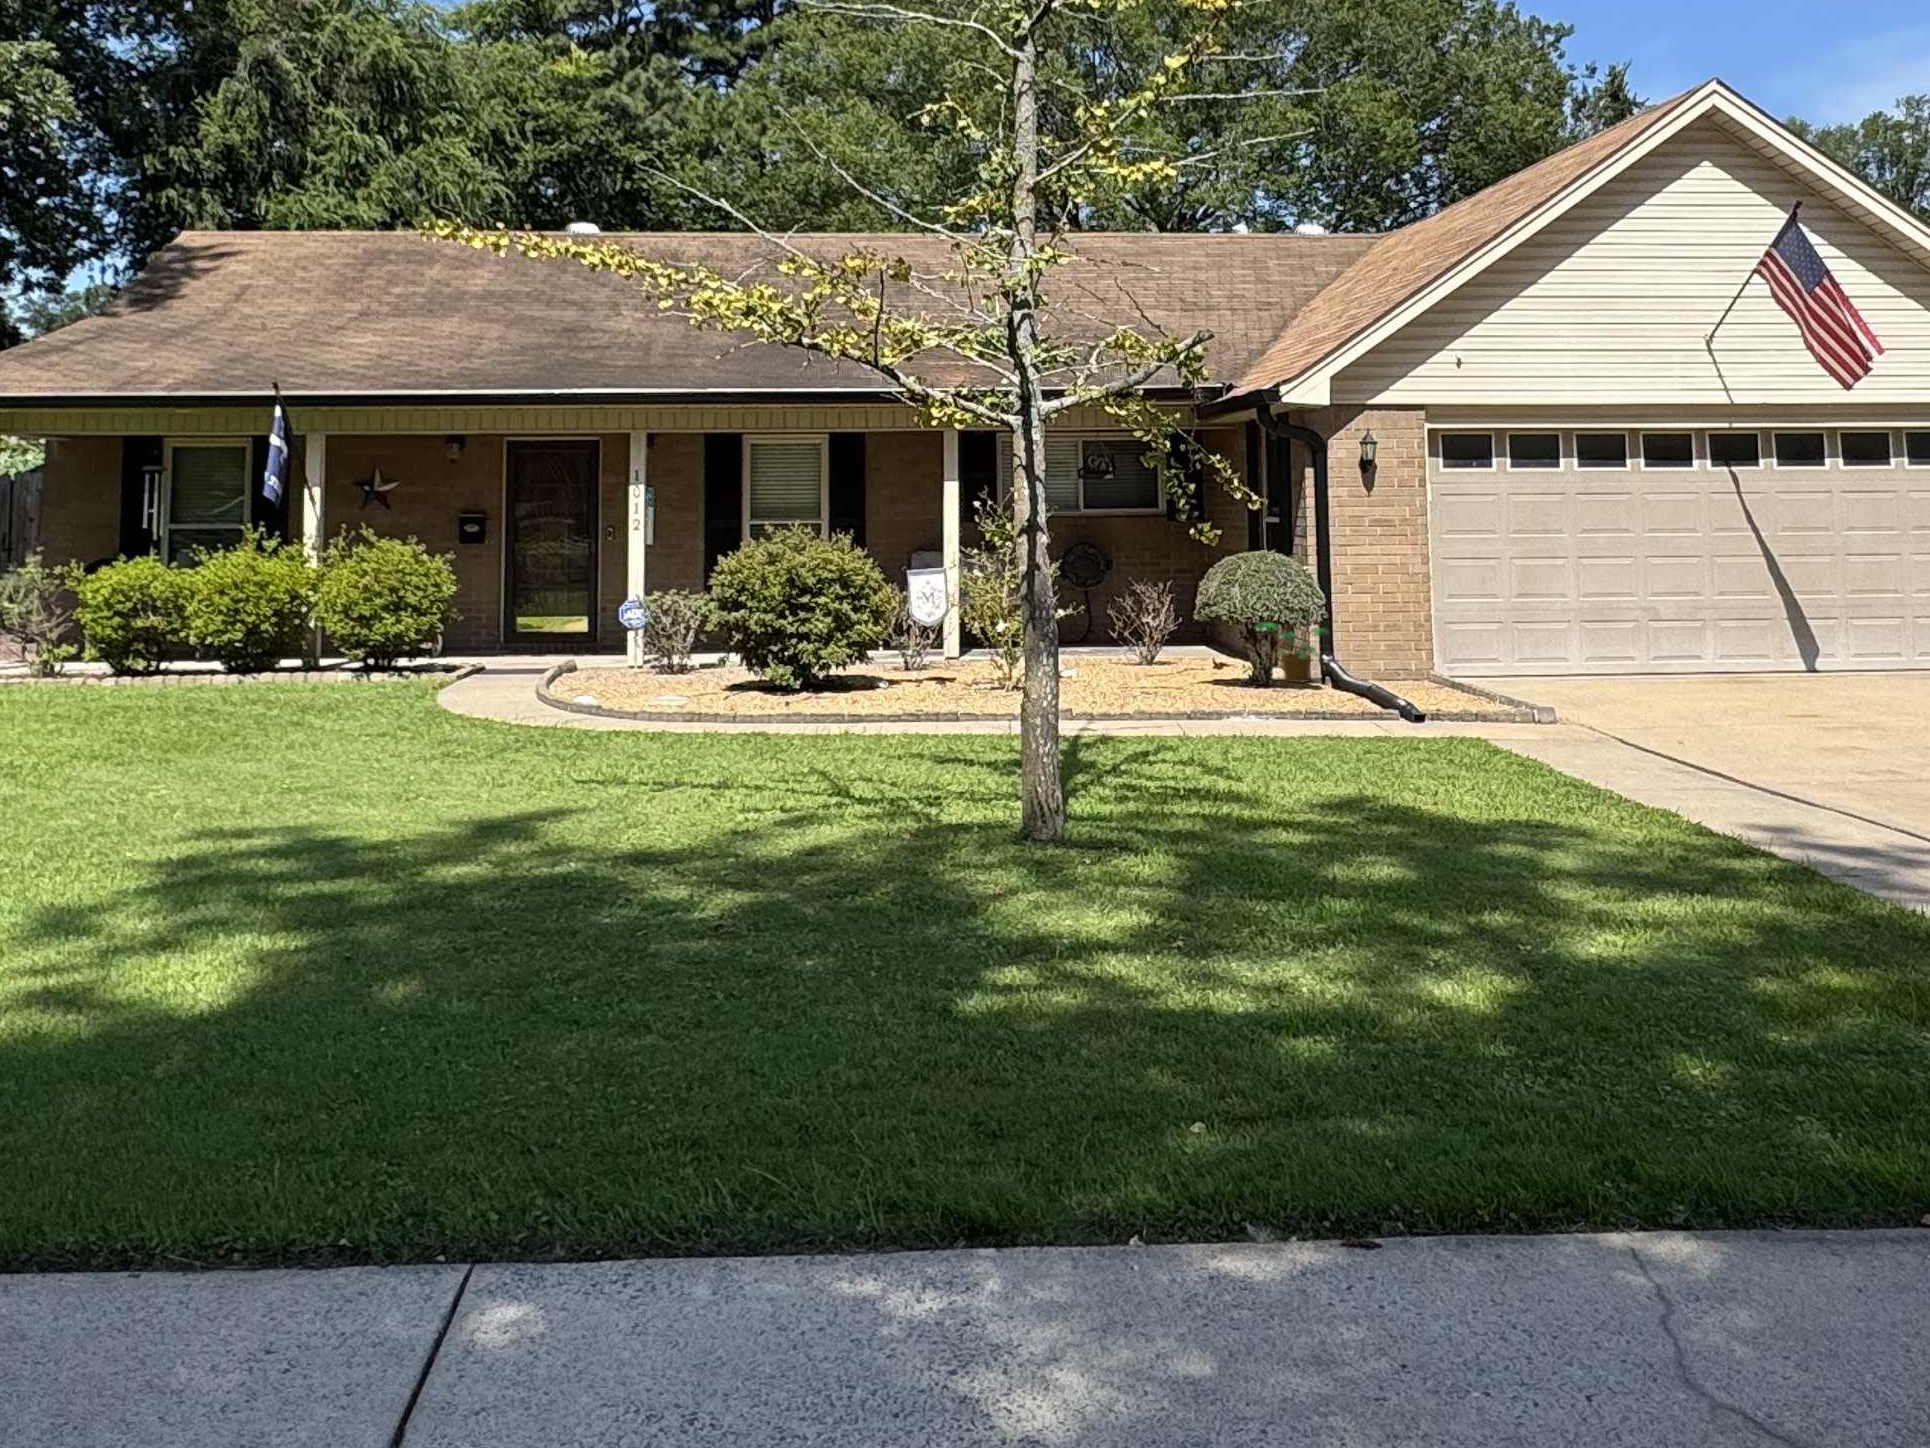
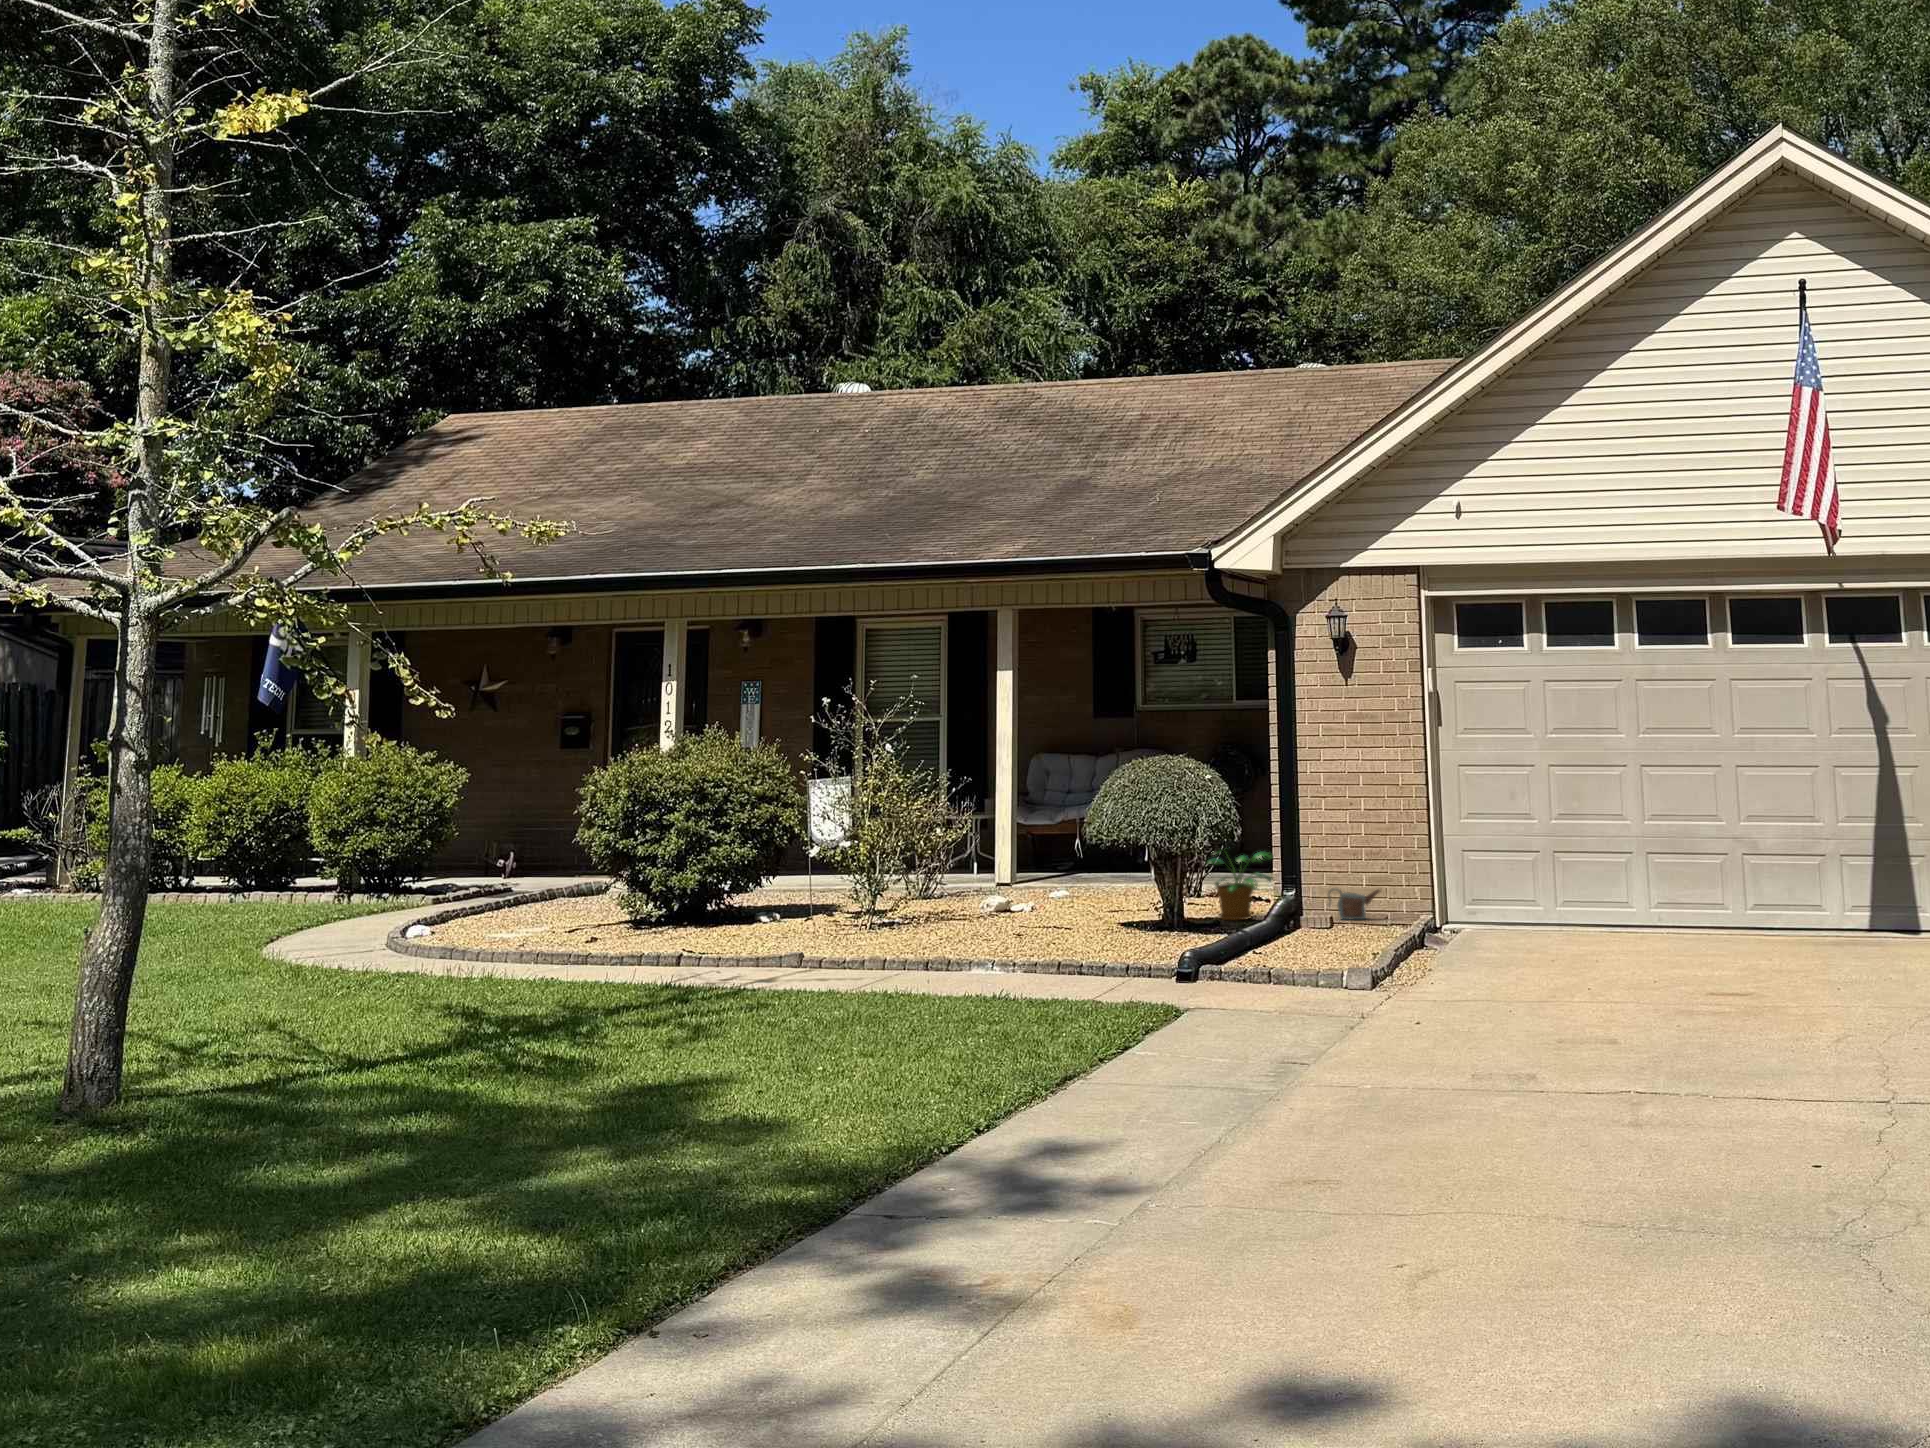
watering can: none [1368,655,1406,679] -> present [1328,888,1379,920]

